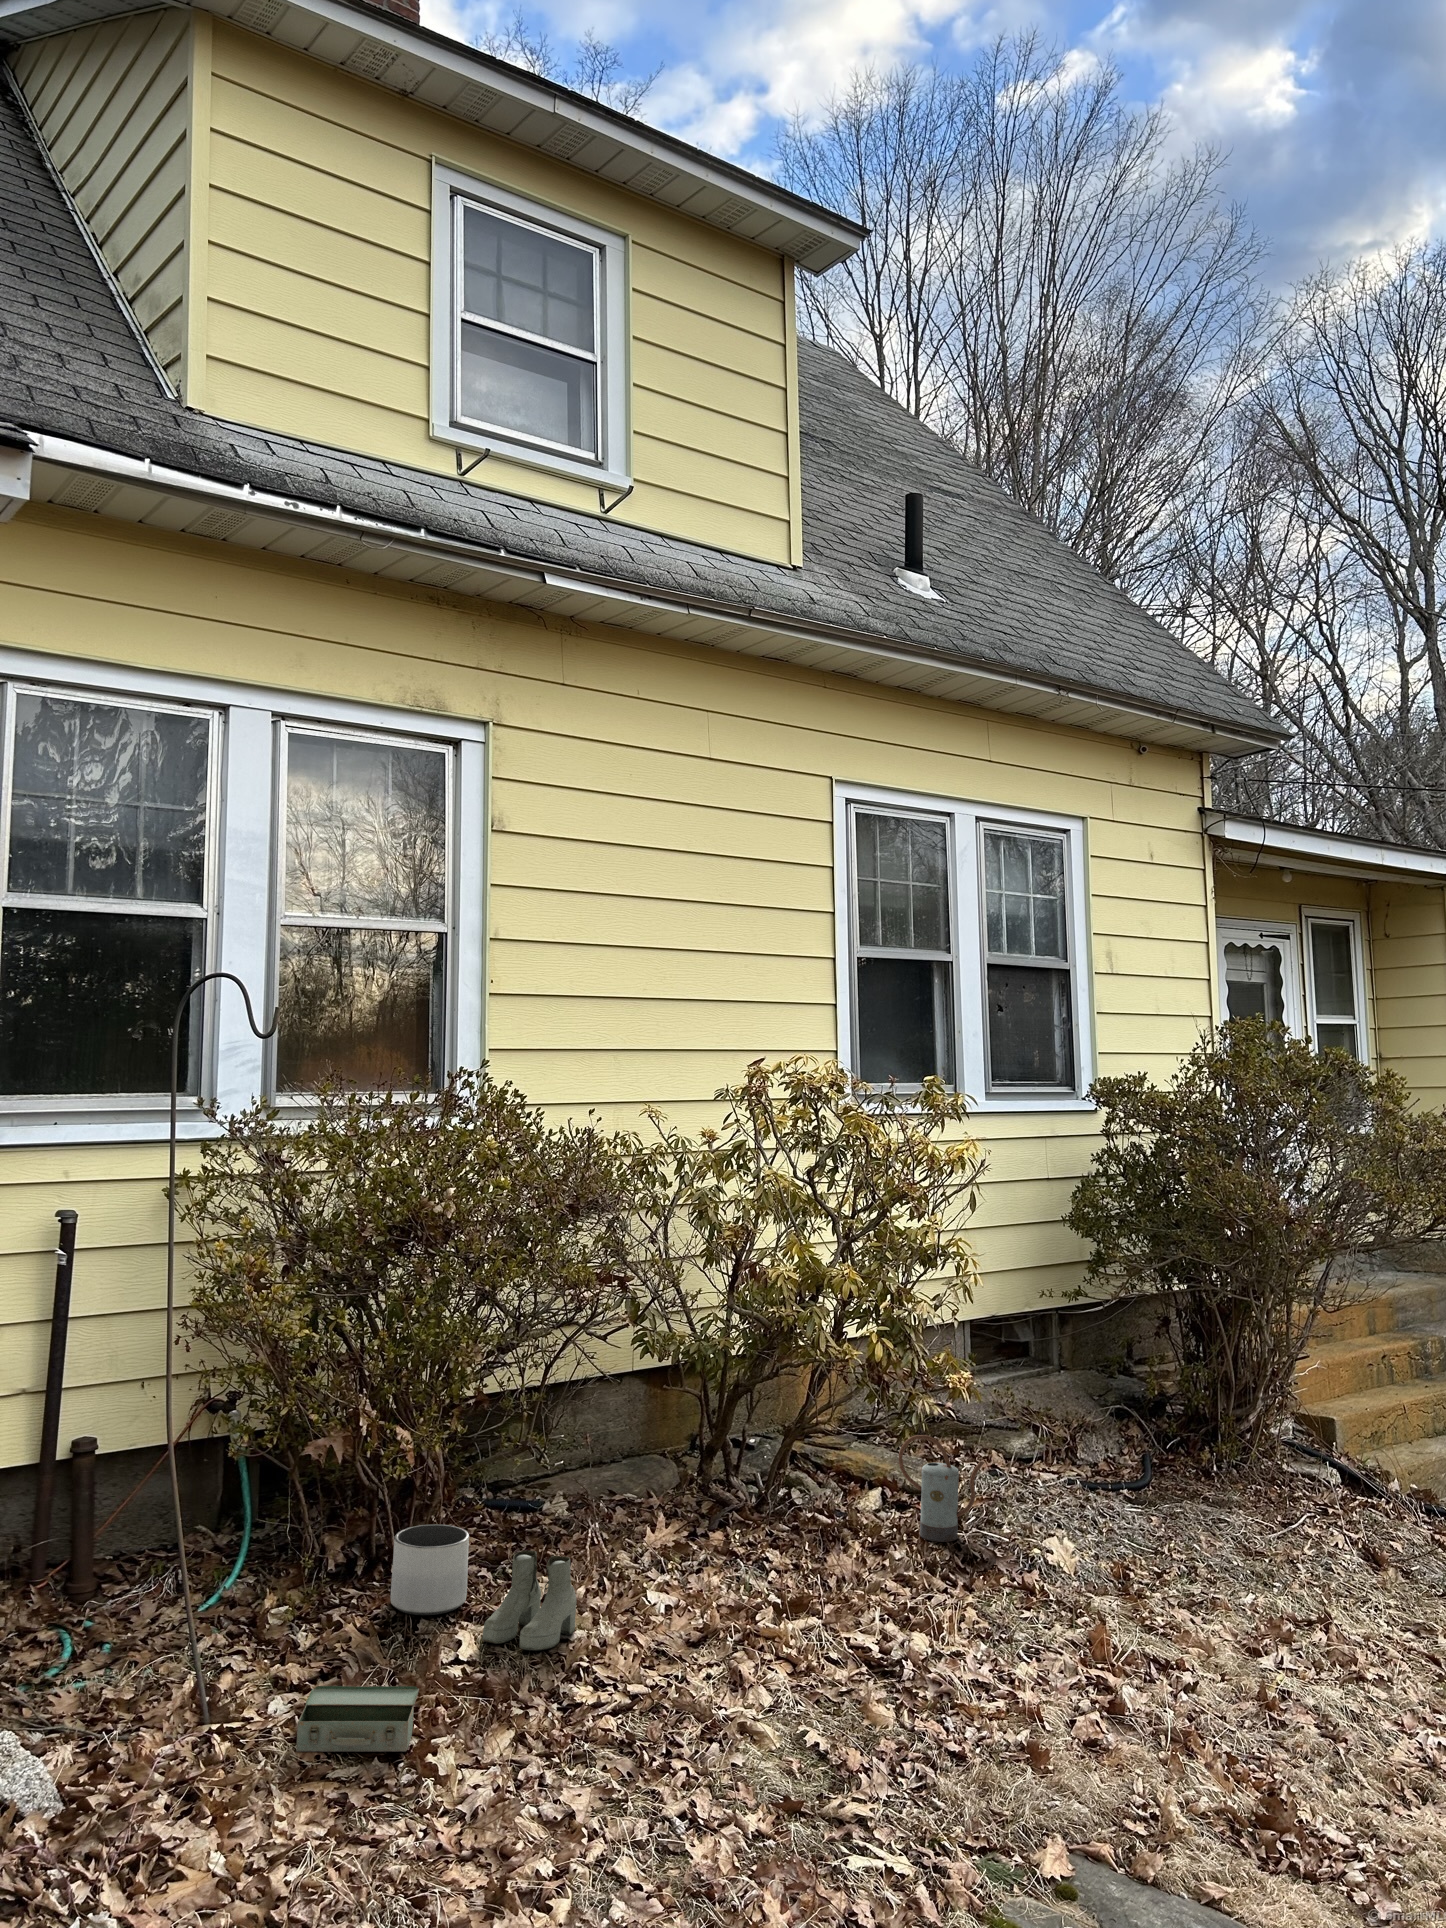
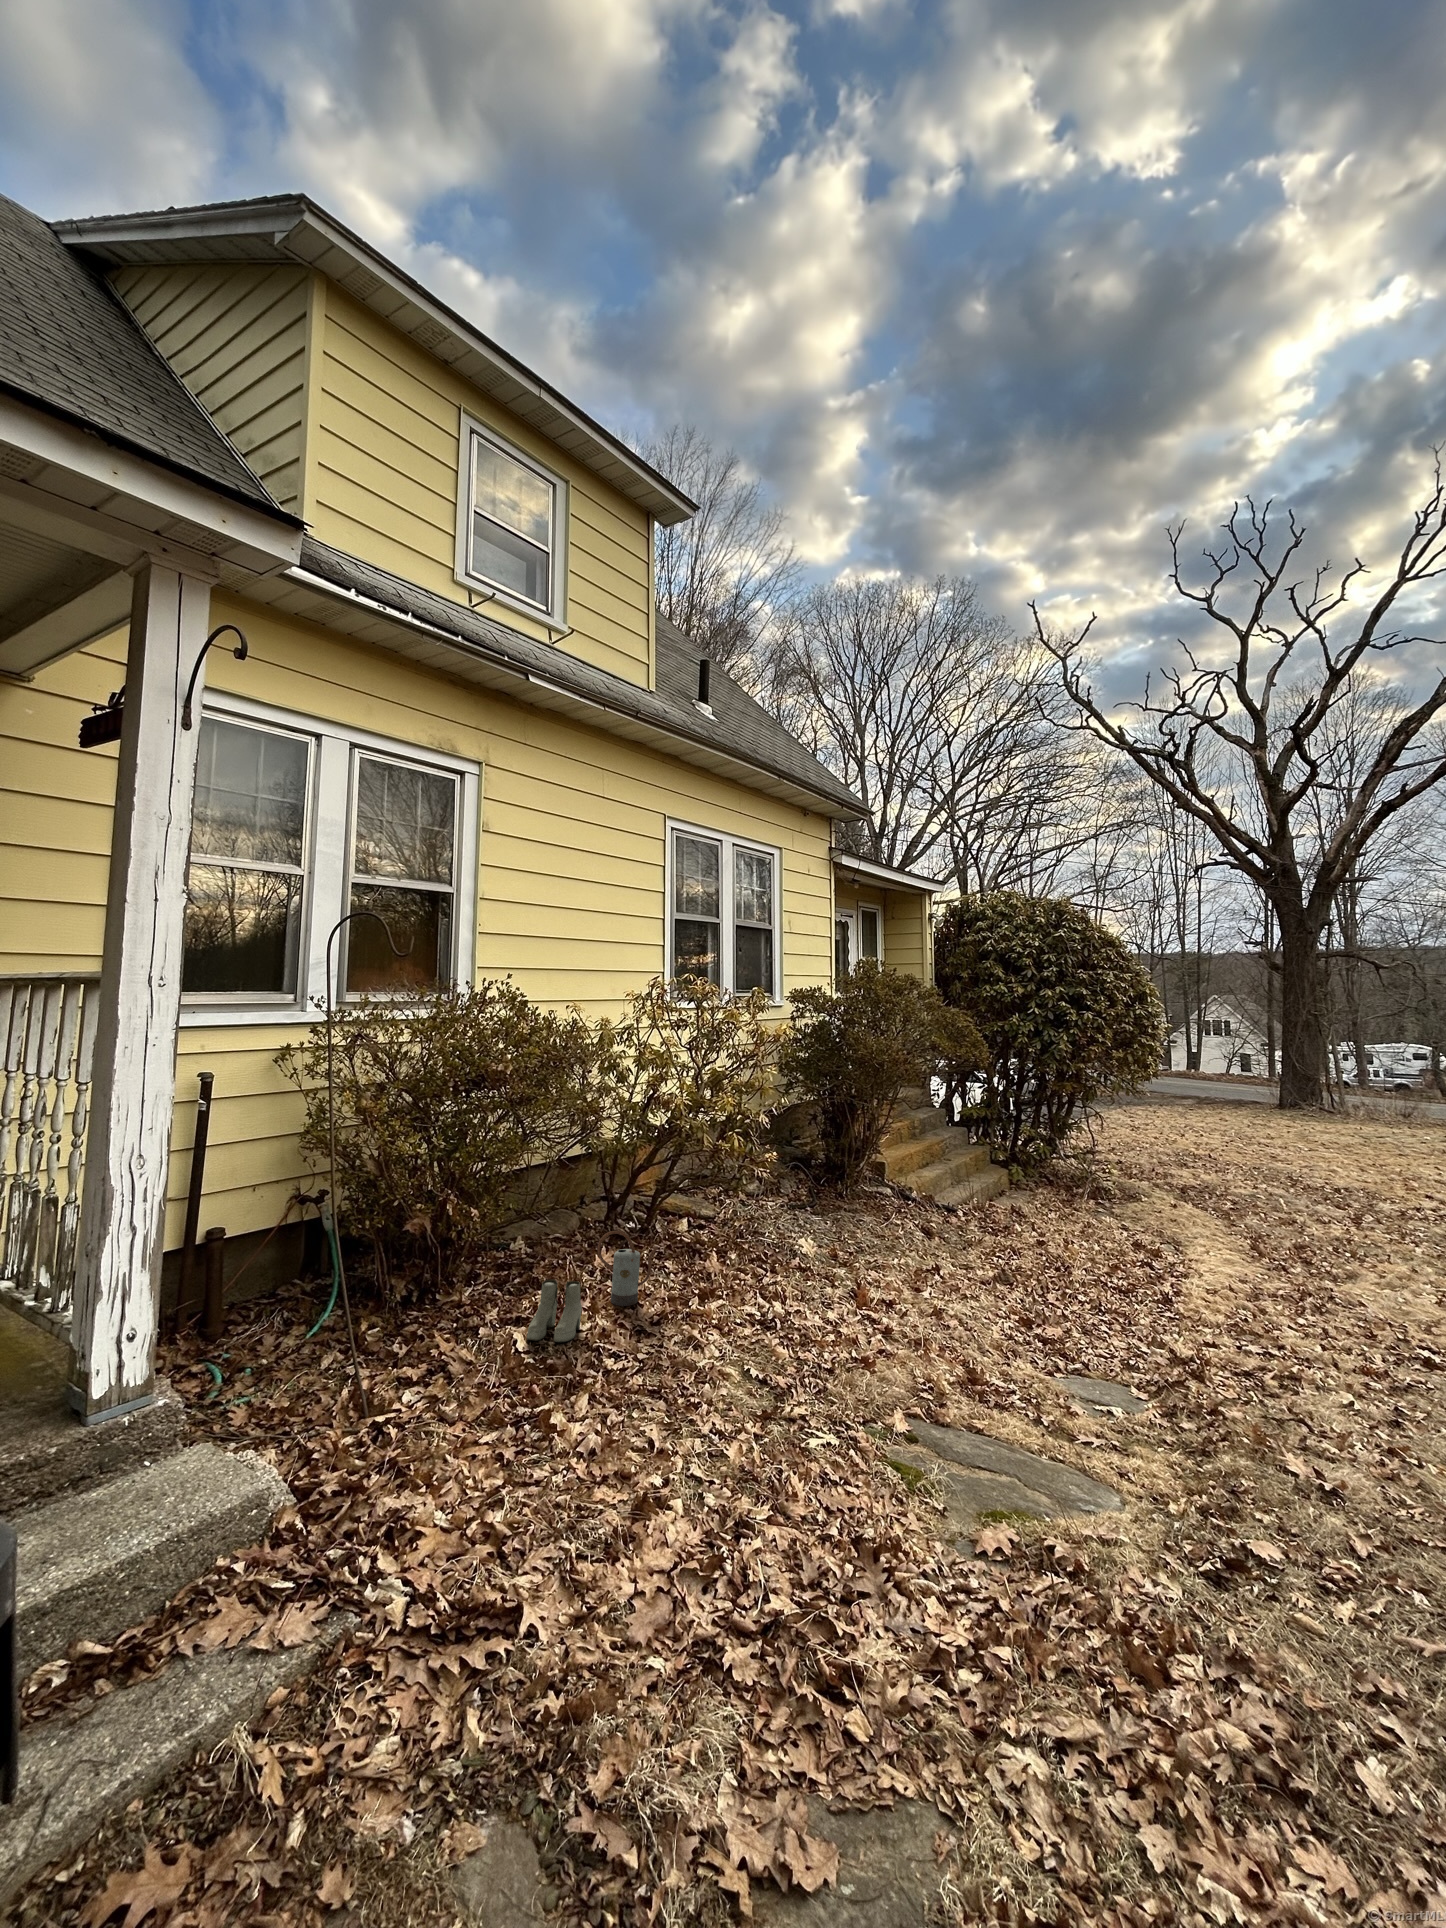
watering can: present [898,1435,985,1542] -> present [597,1231,658,1306]
planter: present [391,1525,469,1615] -> none [452,1269,505,1328]
toolbox: present [296,1686,419,1752] -> none [445,1375,523,1430]

